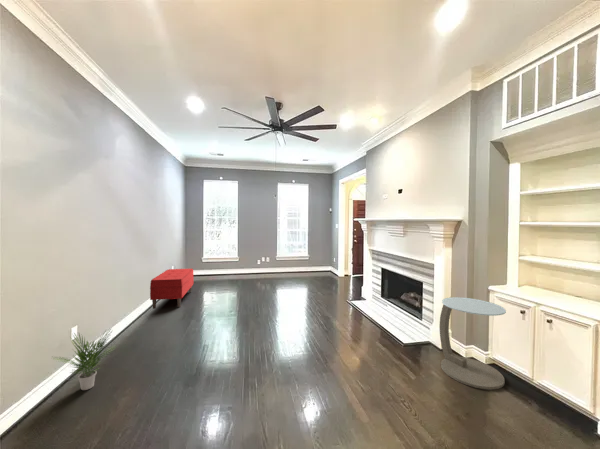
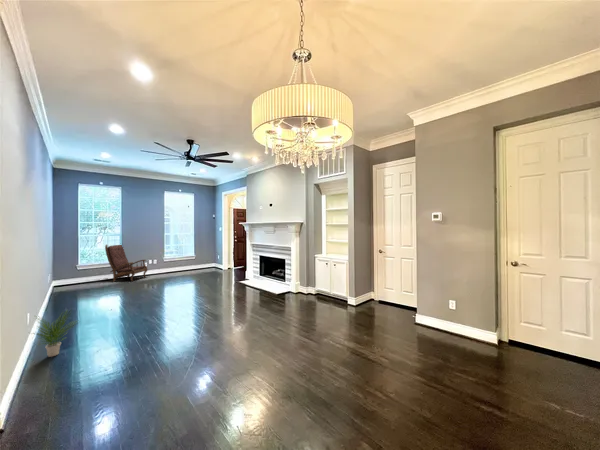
armchair: none [222,238,259,281] -> present [105,245,147,282]
bench: present [150,269,193,309] -> none [47,272,85,311]
side table: present [440,297,506,390] -> none [294,263,322,304]

